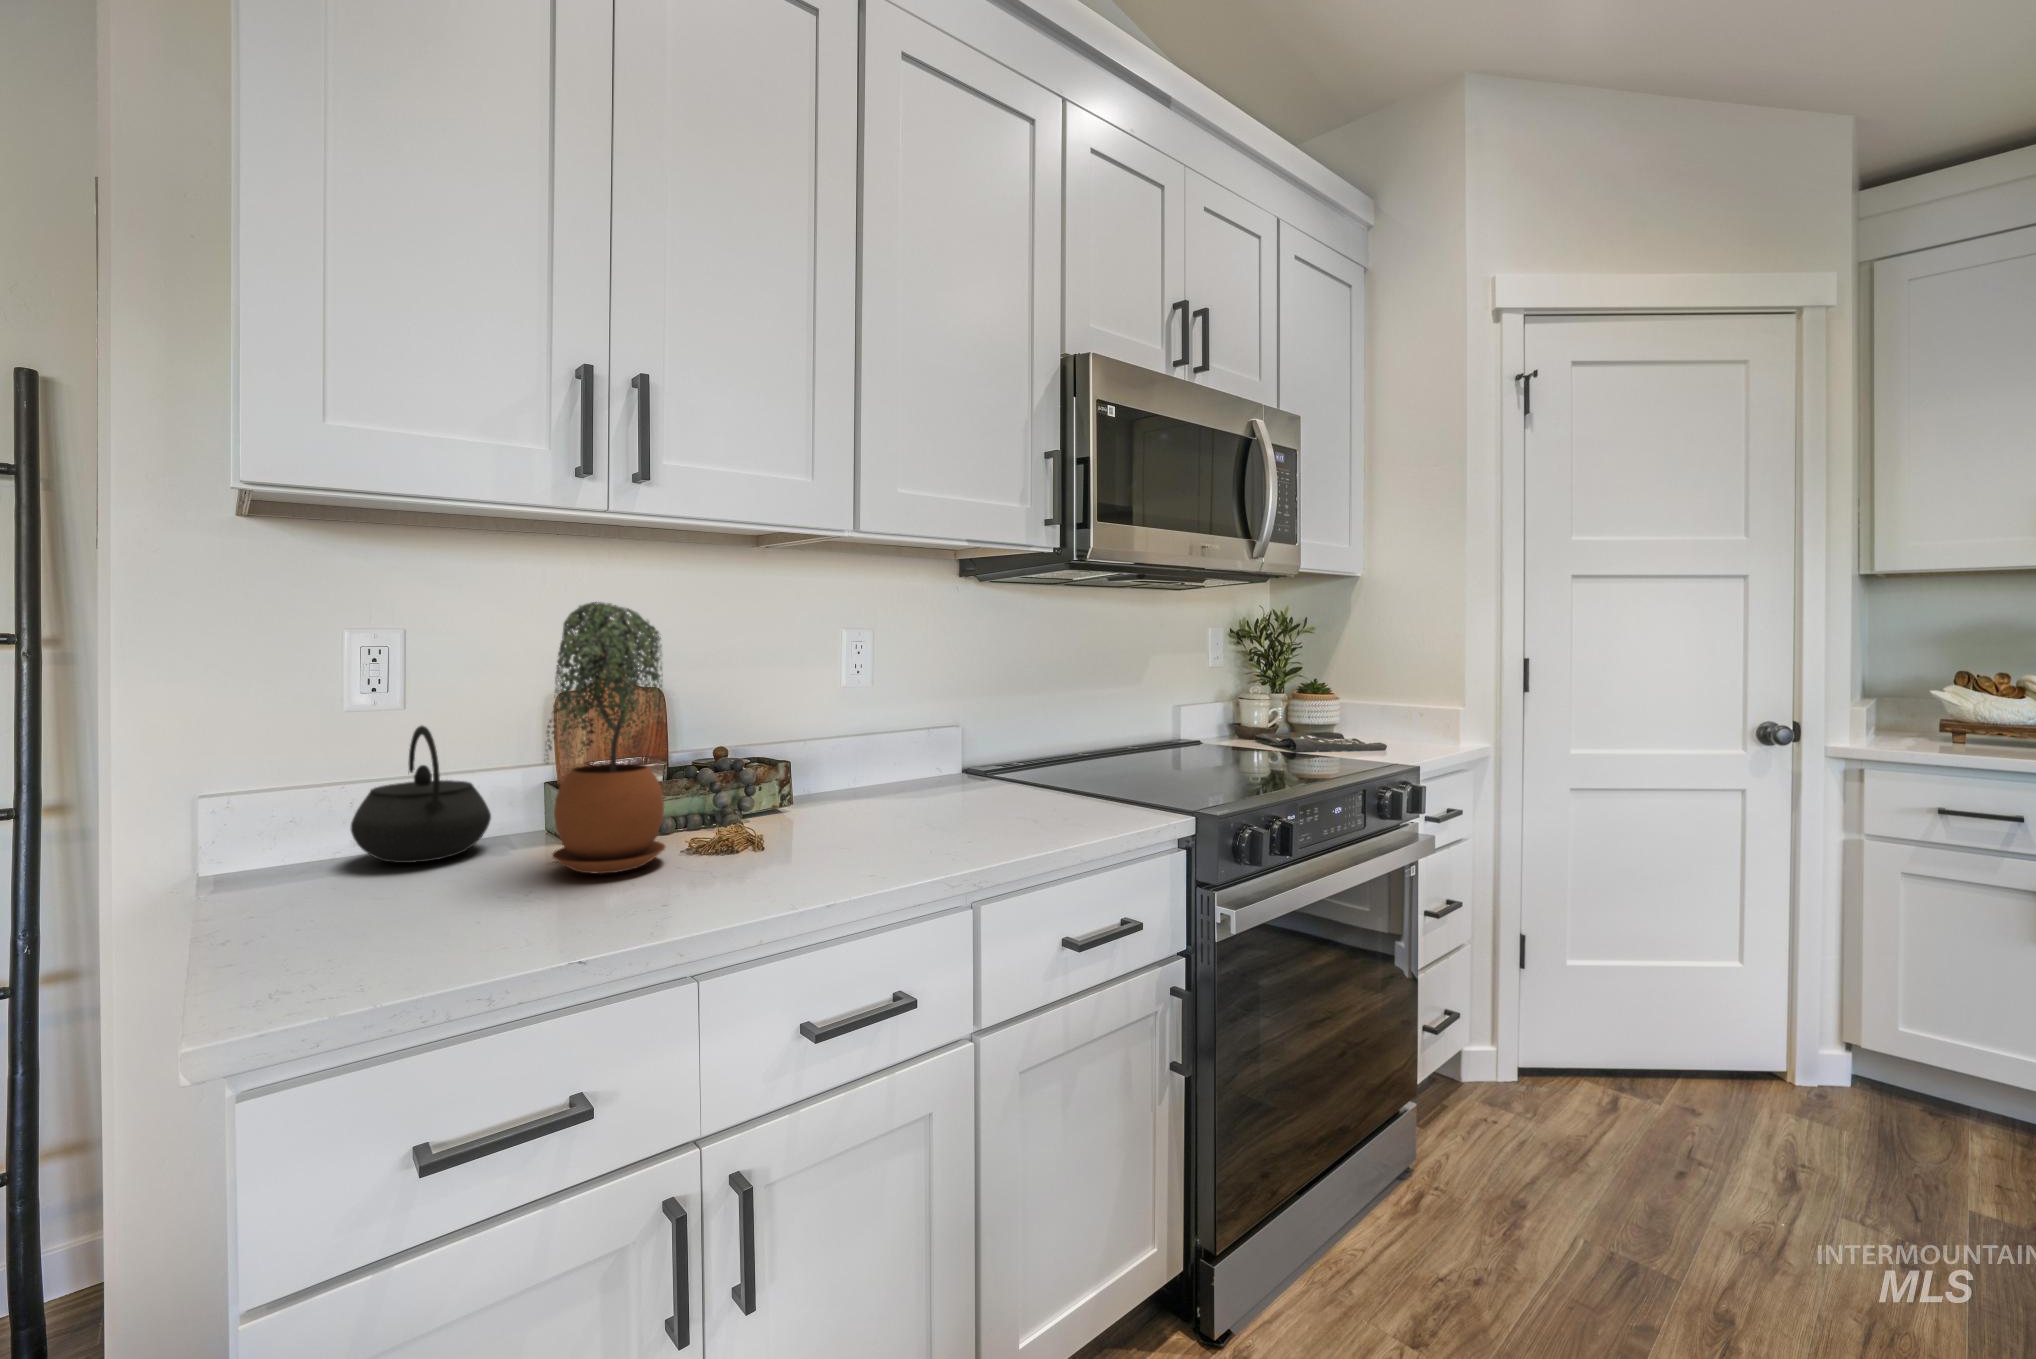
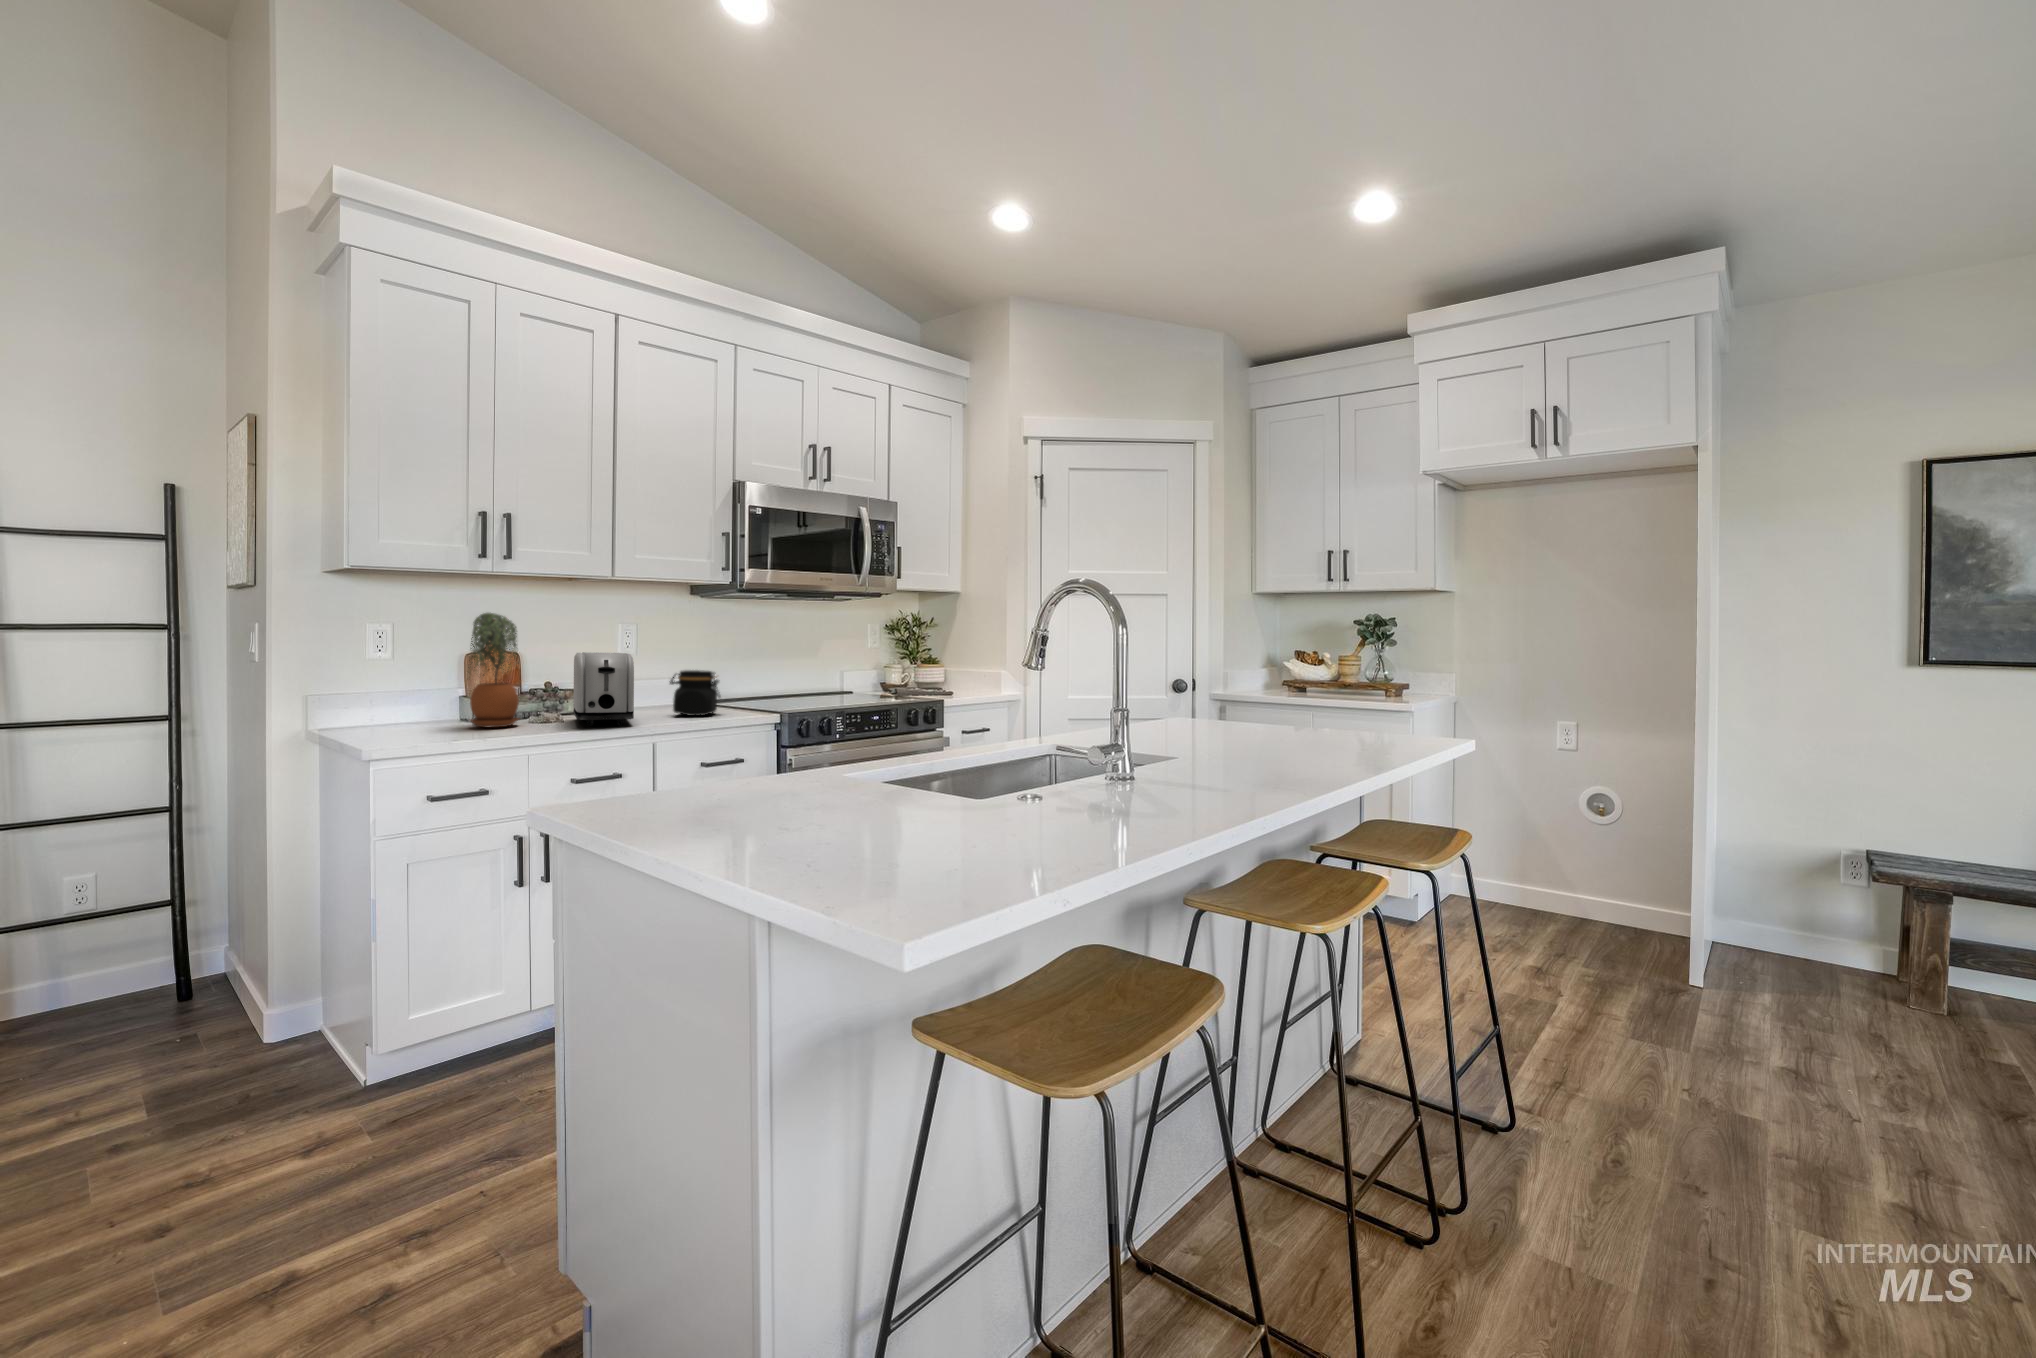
toaster: none [778,690,925,873] -> present [574,652,634,726]
jar: none [966,723,1067,822] -> present [670,670,720,716]
kettle: present [351,726,491,863] -> none [375,667,437,726]

